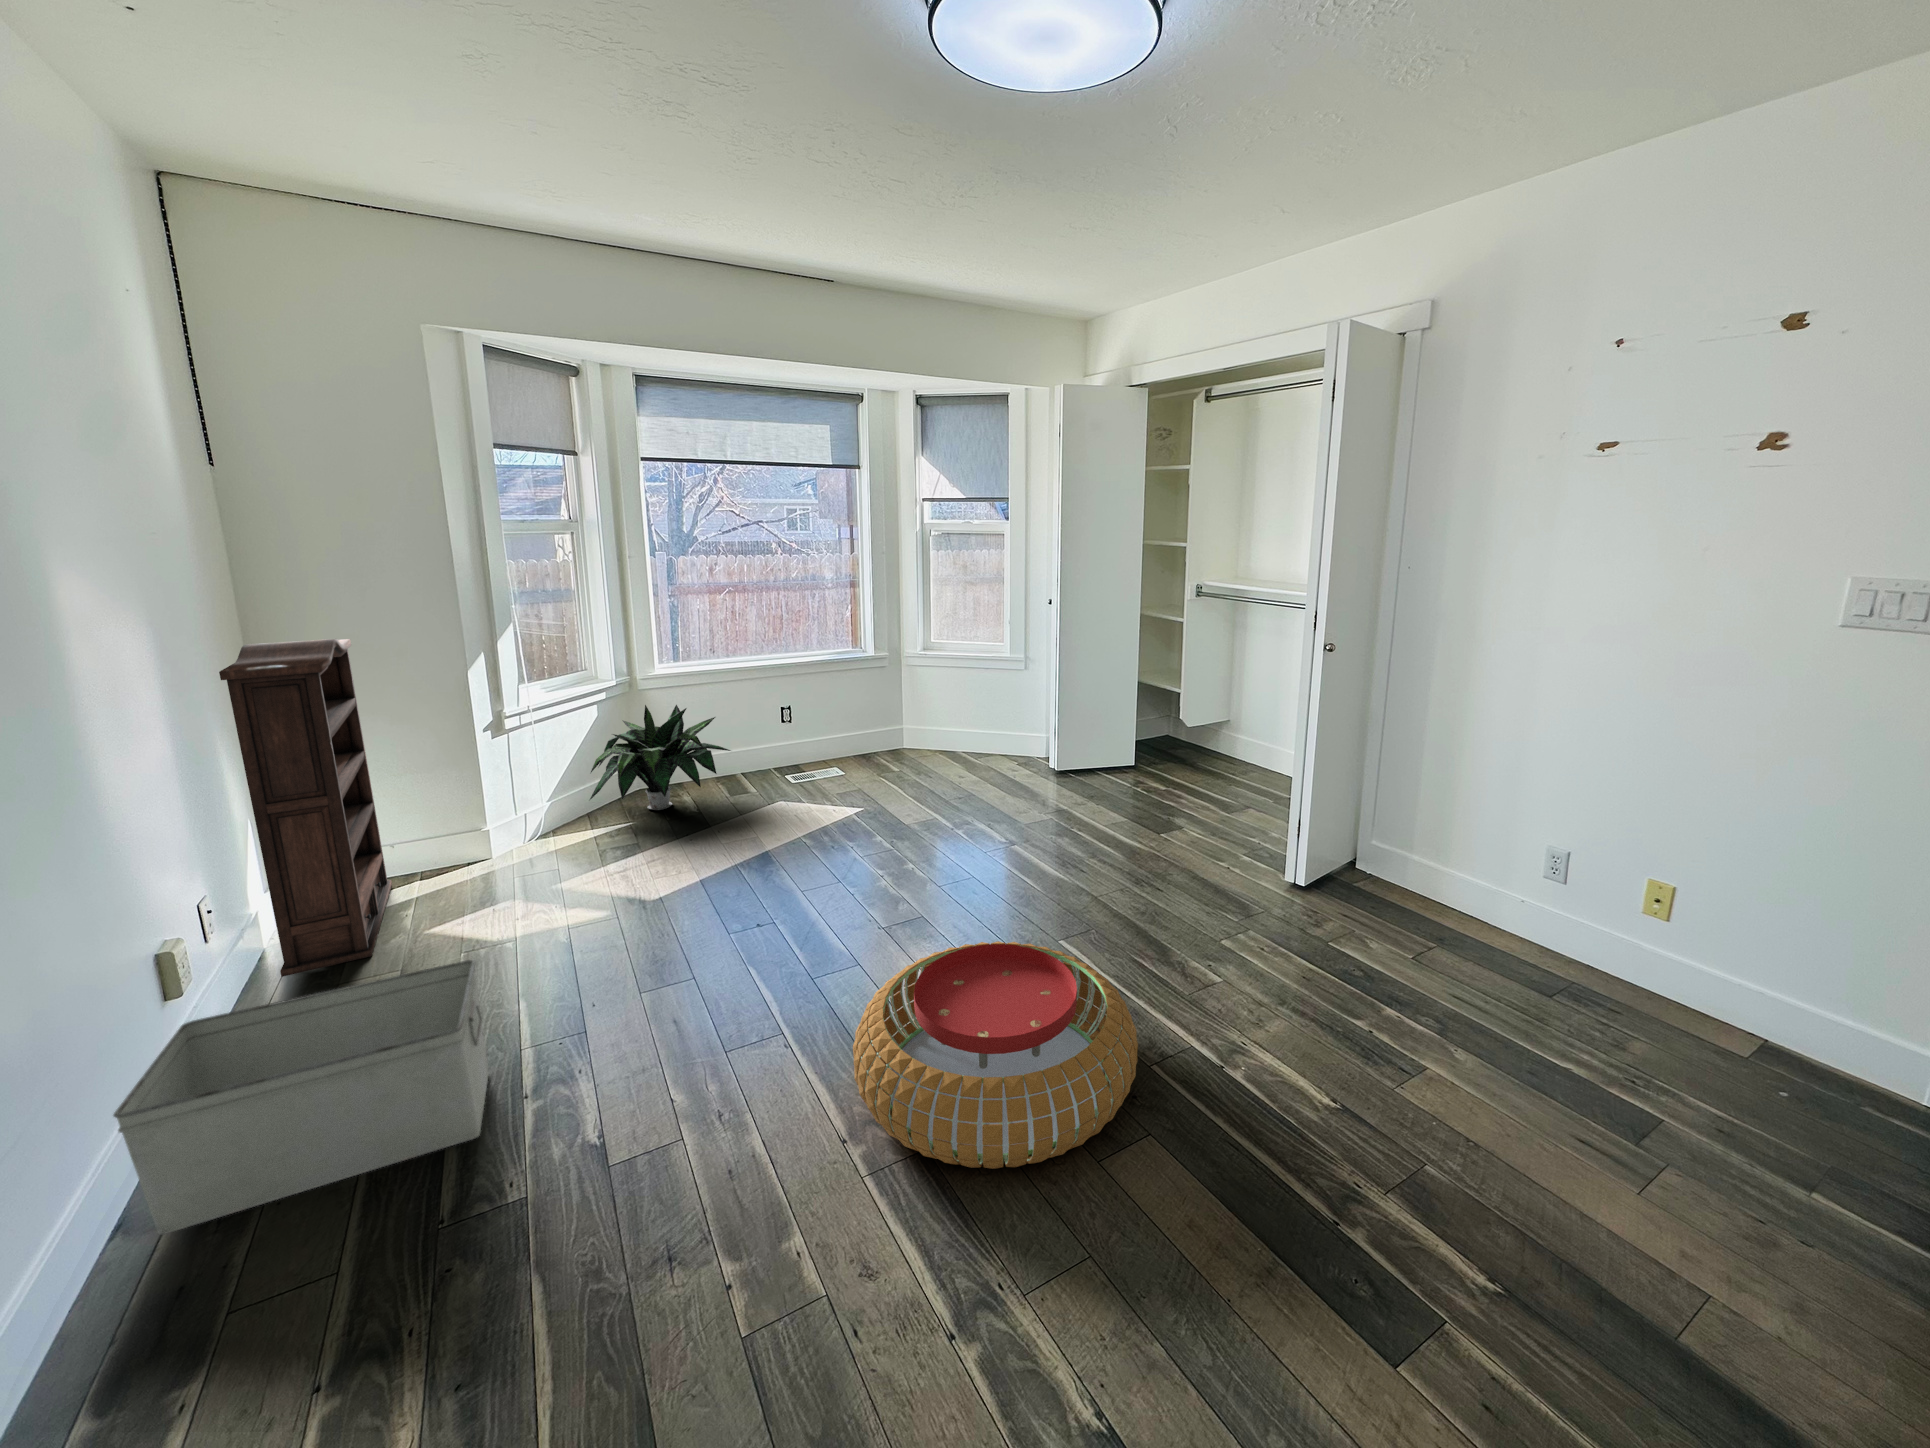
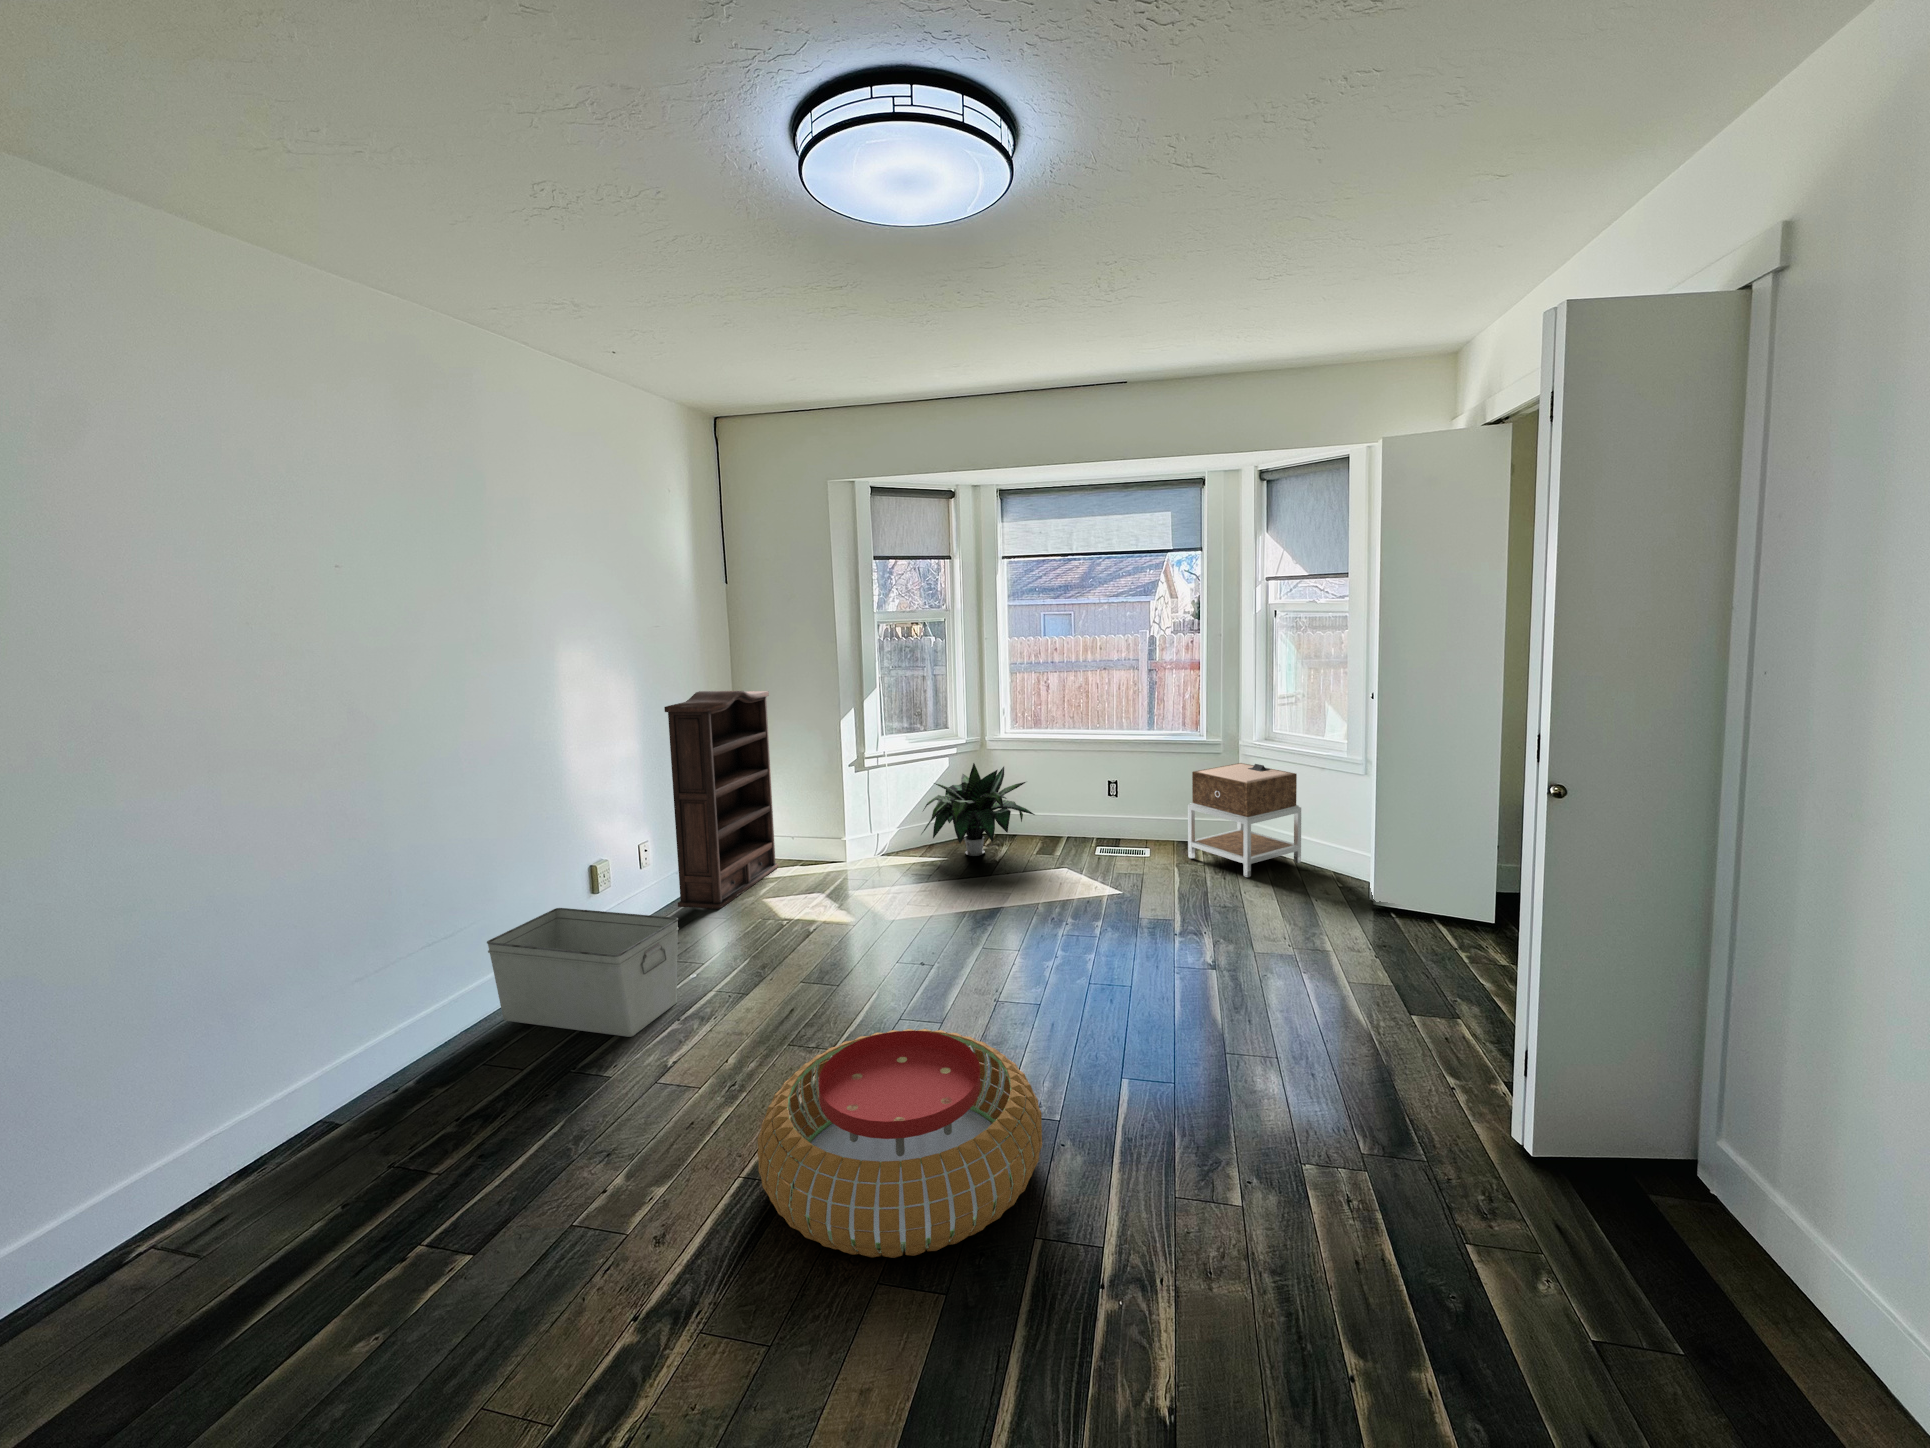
nightstand: none [876,671,967,770] -> present [1188,763,1301,878]

